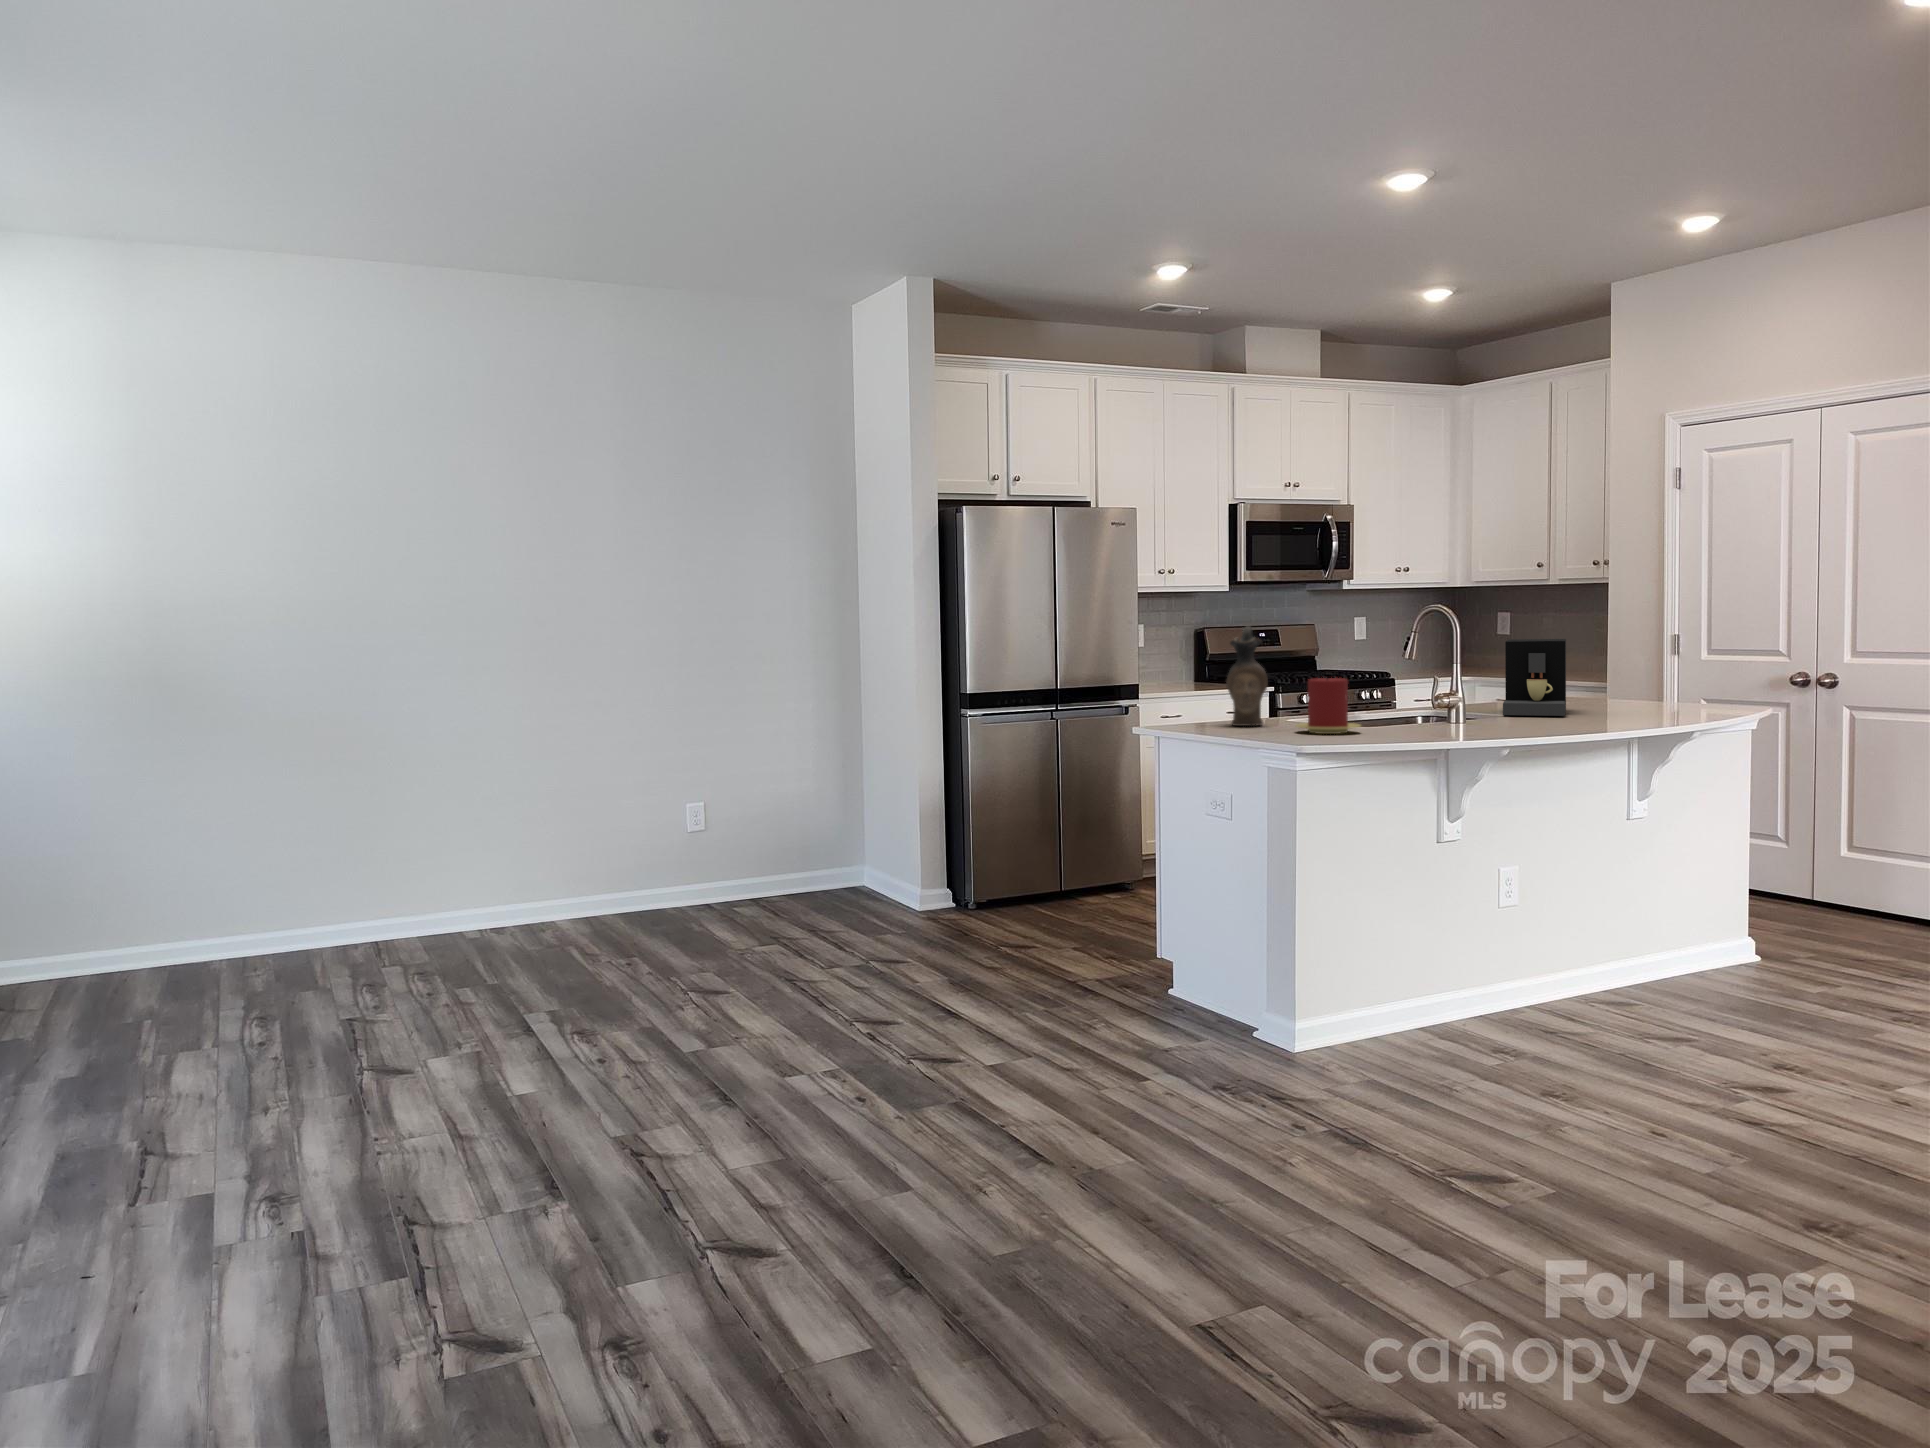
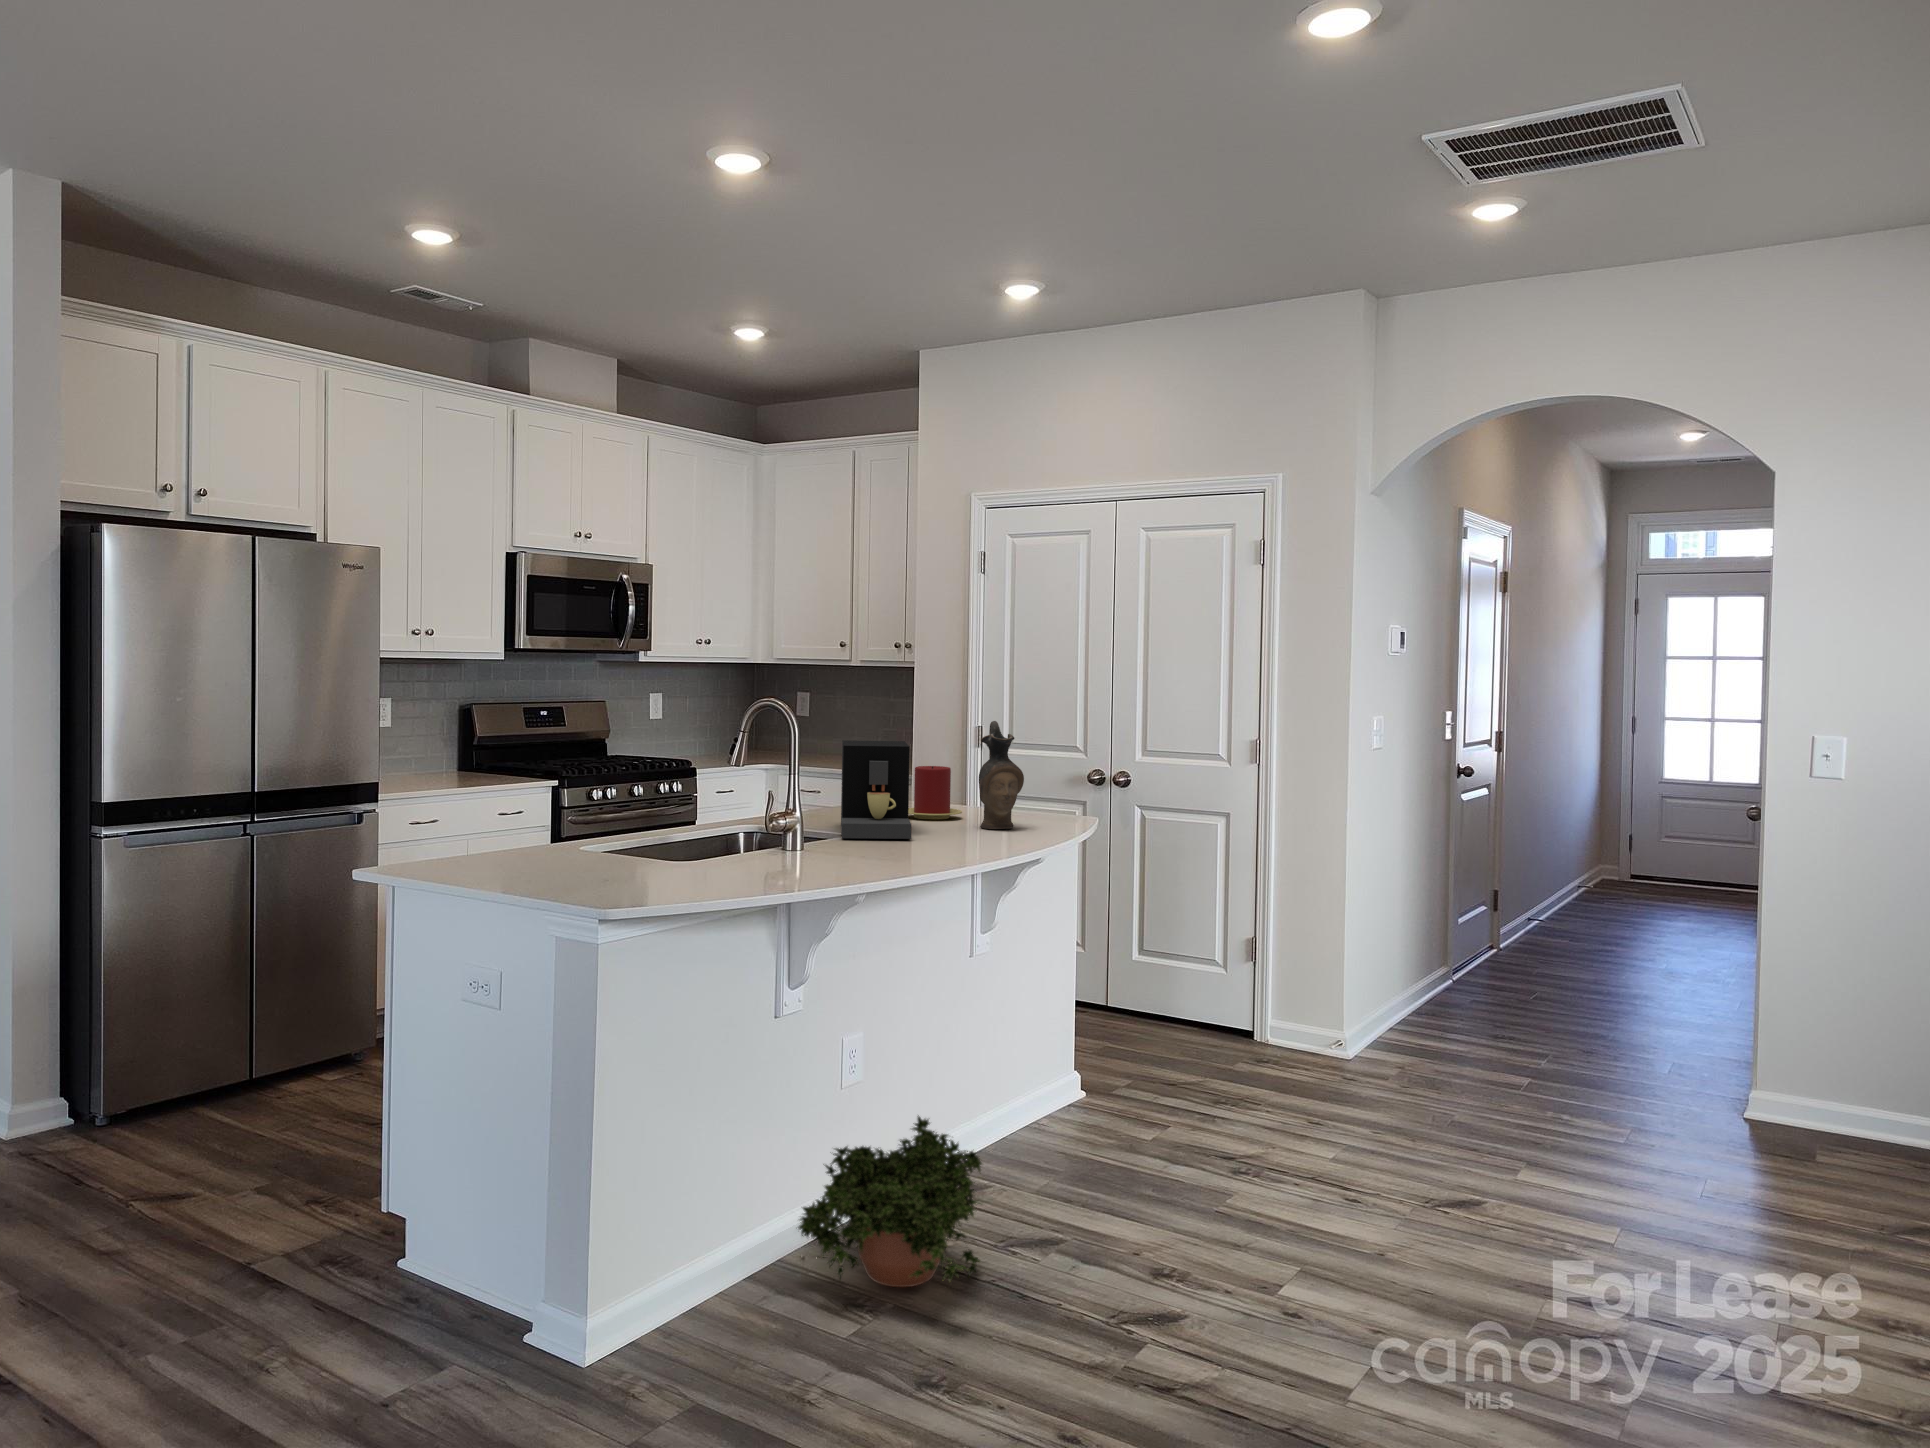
ceramic pitcher: present [1226,626,1268,726] -> present [979,721,1024,829]
candle: present [1296,678,1360,734] -> present [908,766,962,819]
potted plant: none [1454,924,1616,1050] -> present [798,1115,982,1287]

